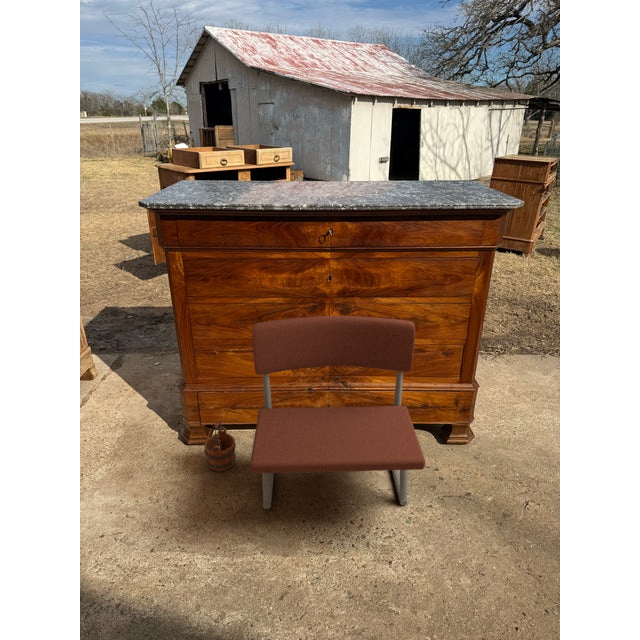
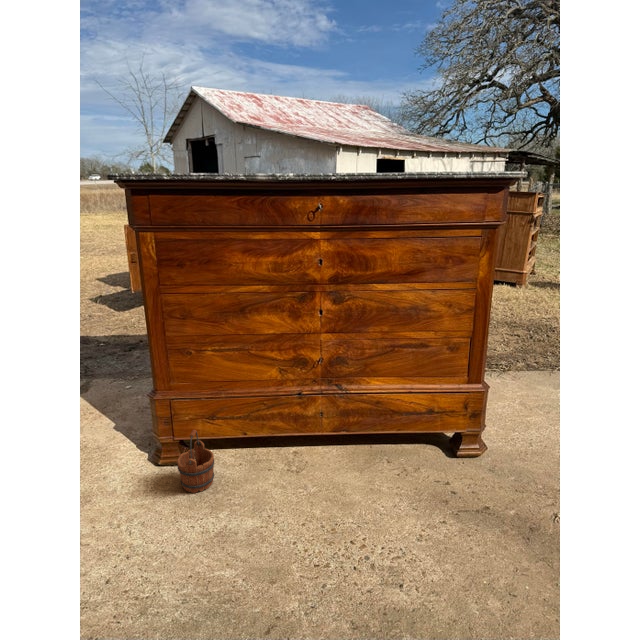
bench: present [250,316,425,509] -> none [230,302,437,531]

